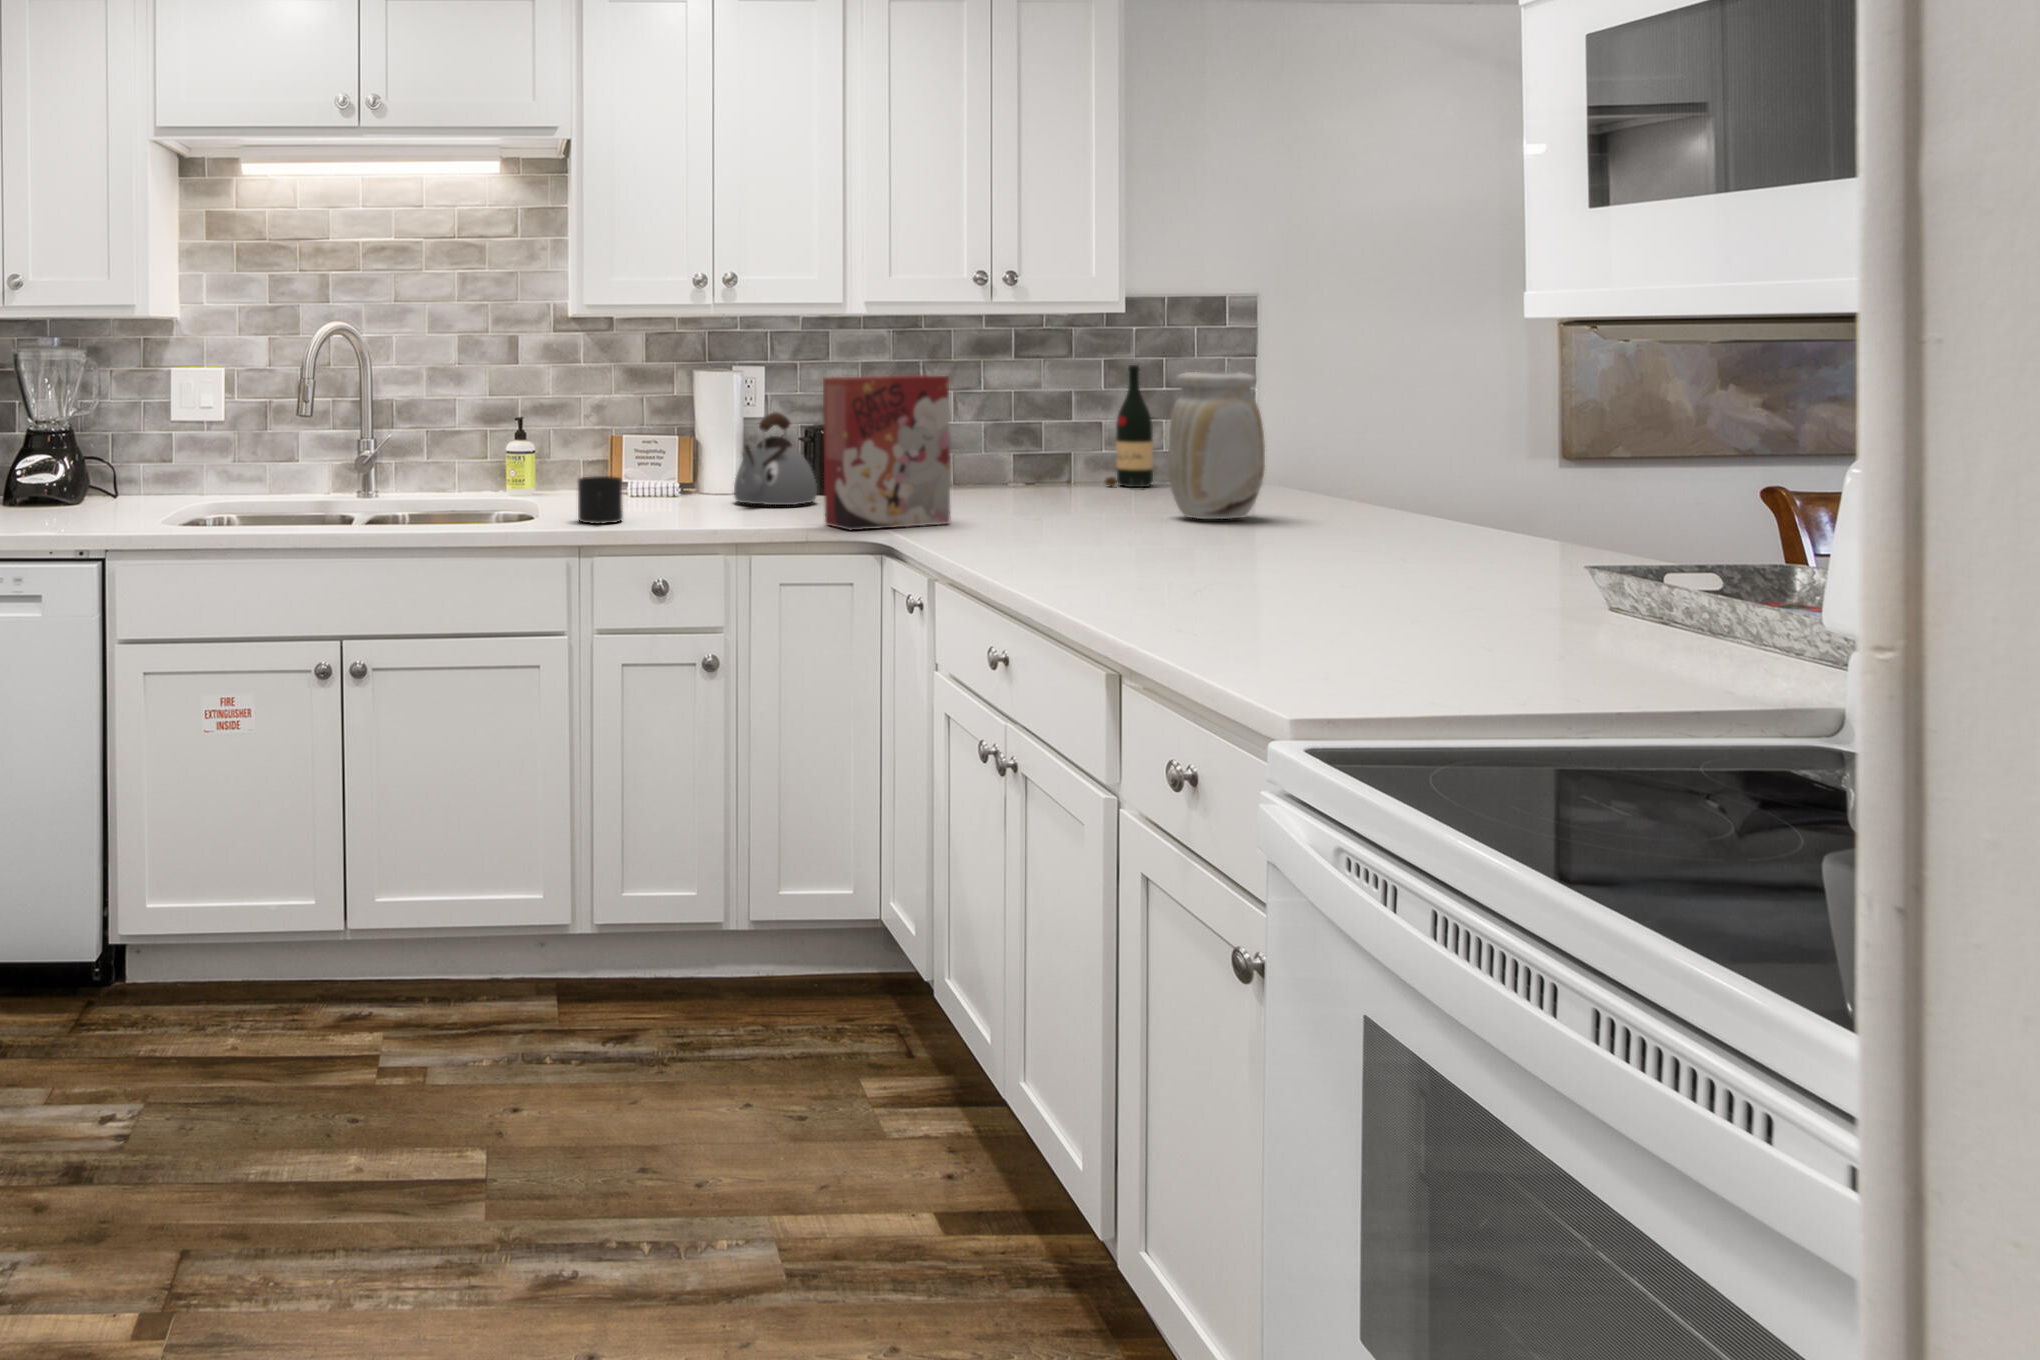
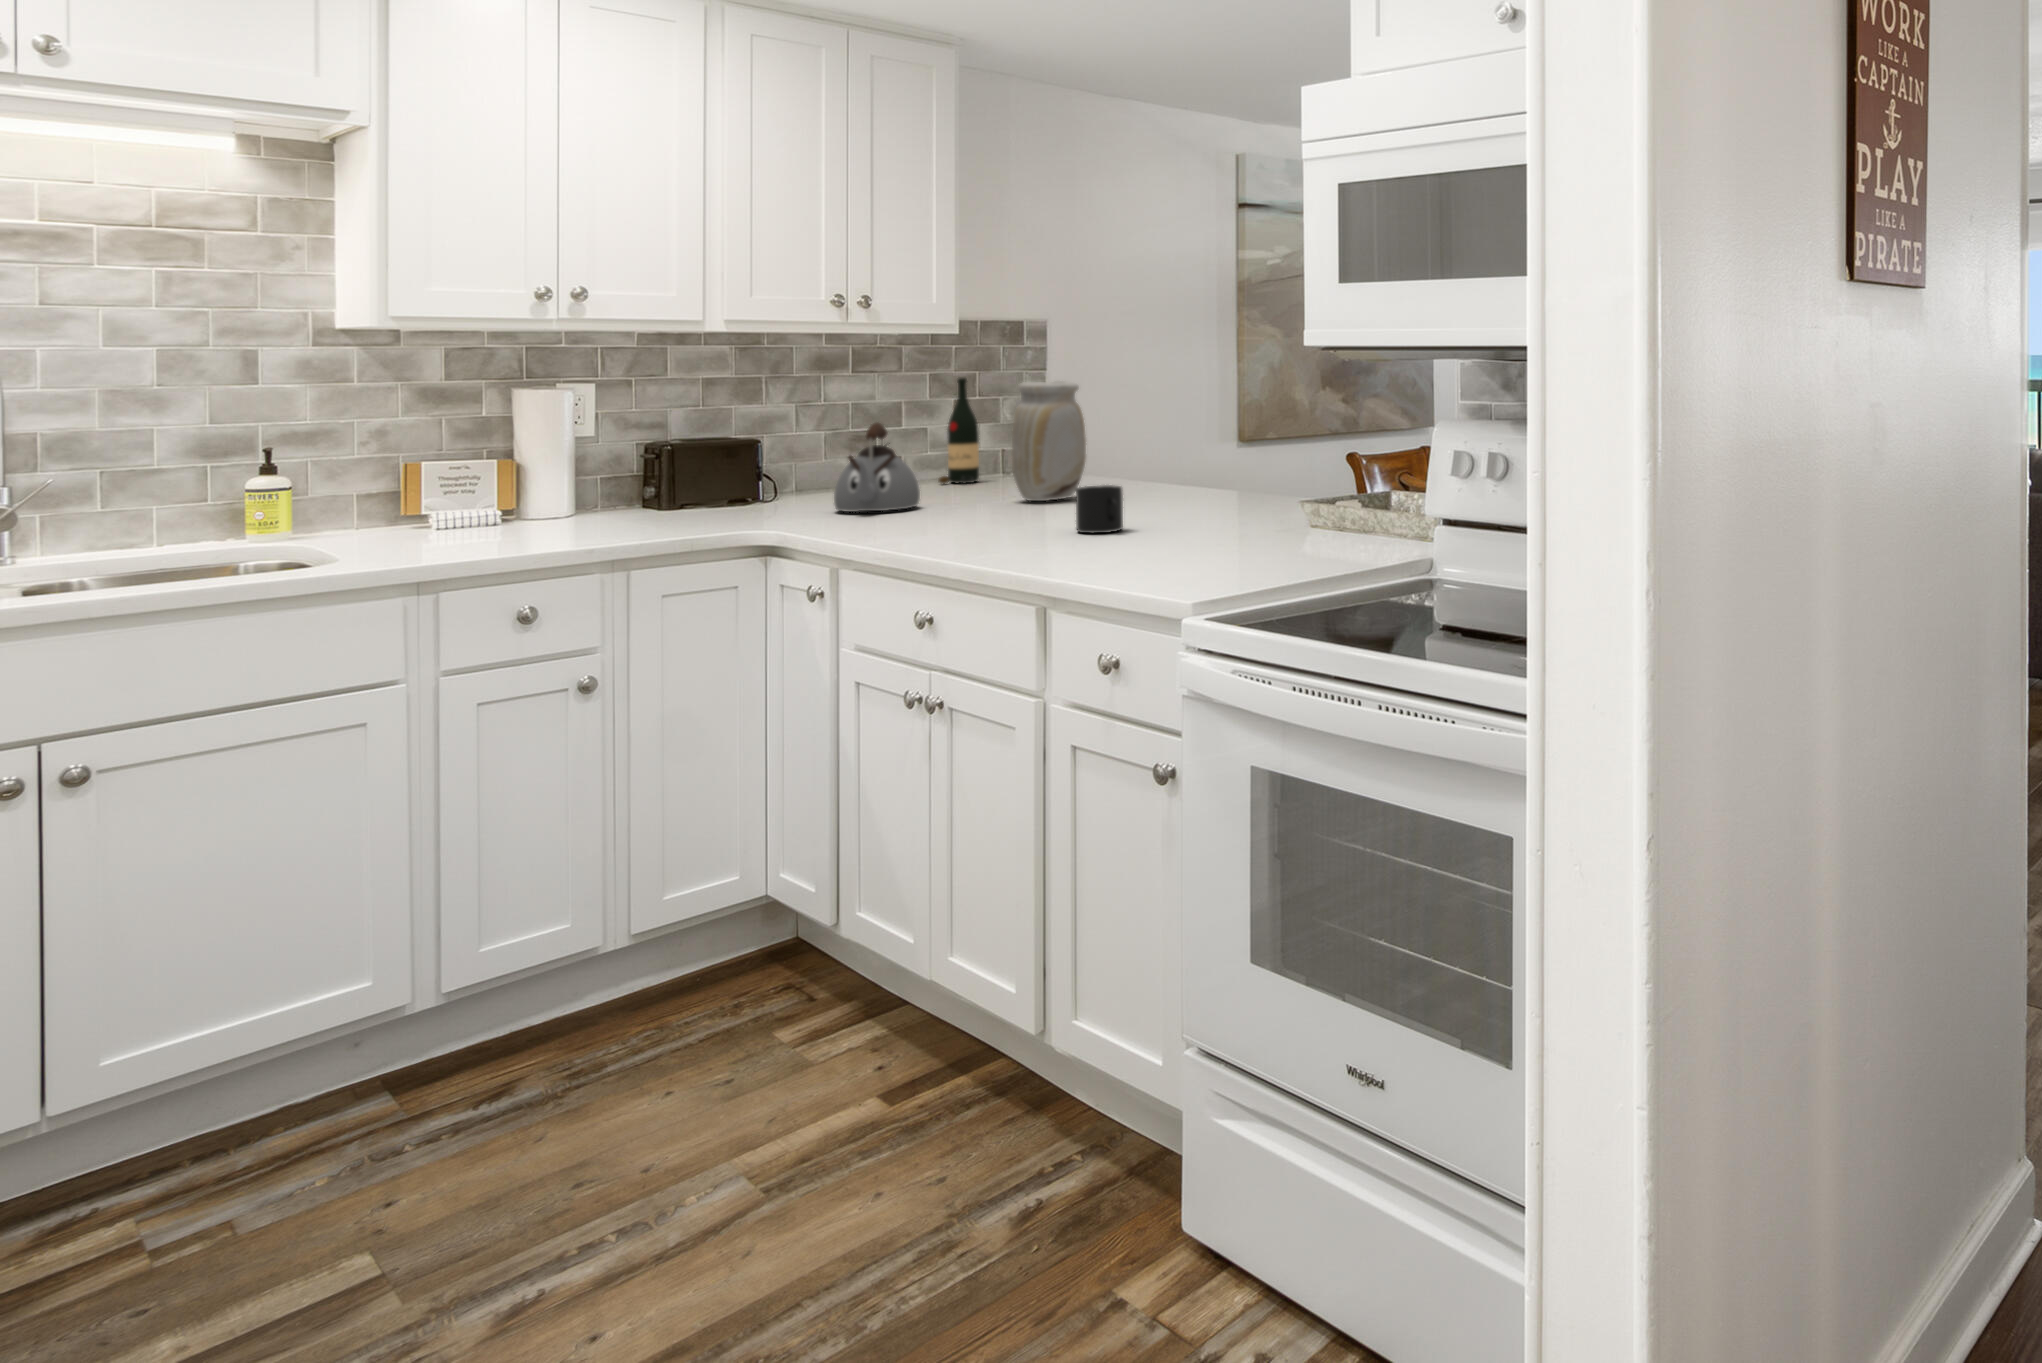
cereal box: present [823,375,950,530] -> none [701,388,830,536]
kettle: present [734,412,817,505] -> present [834,422,920,512]
mug: present [578,476,623,524] -> present [1076,485,1123,533]

